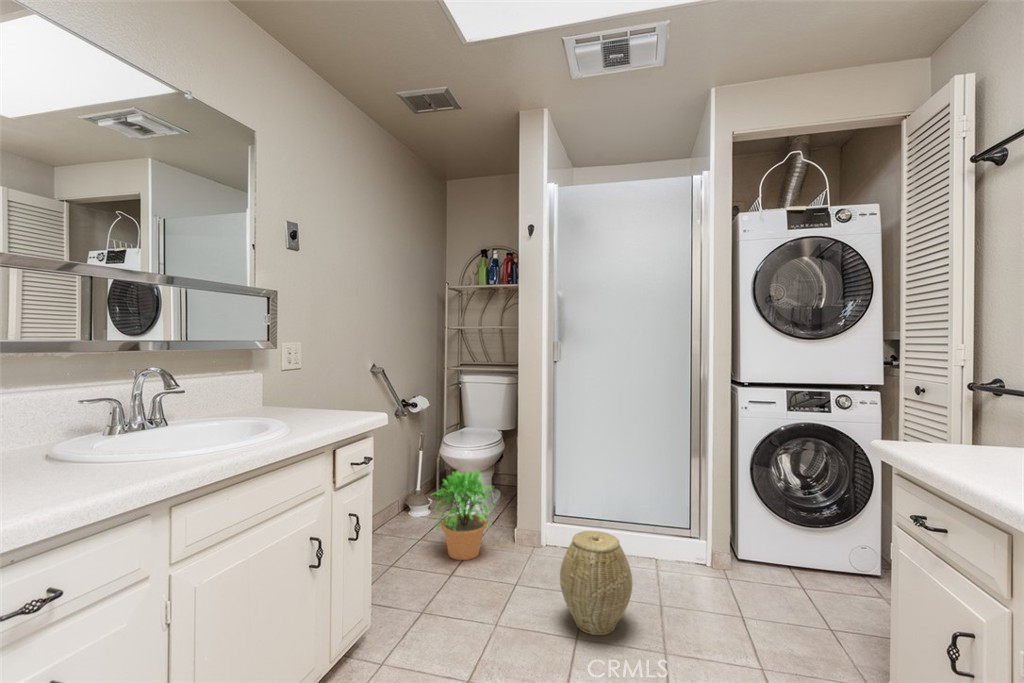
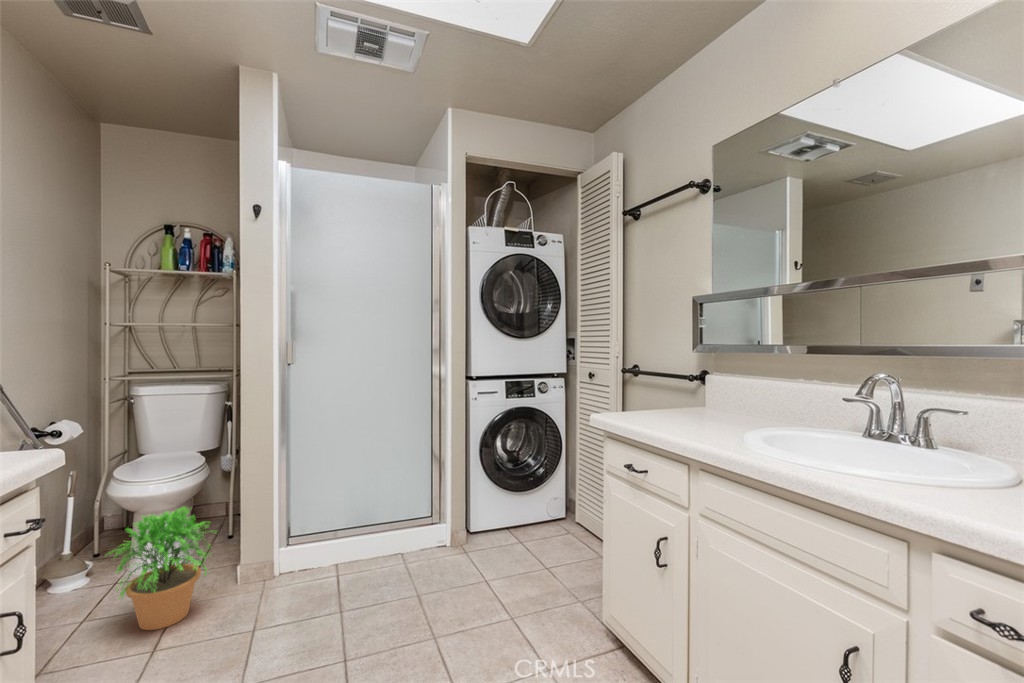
woven basket: present [560,531,632,635] -> none [320,540,399,651]

